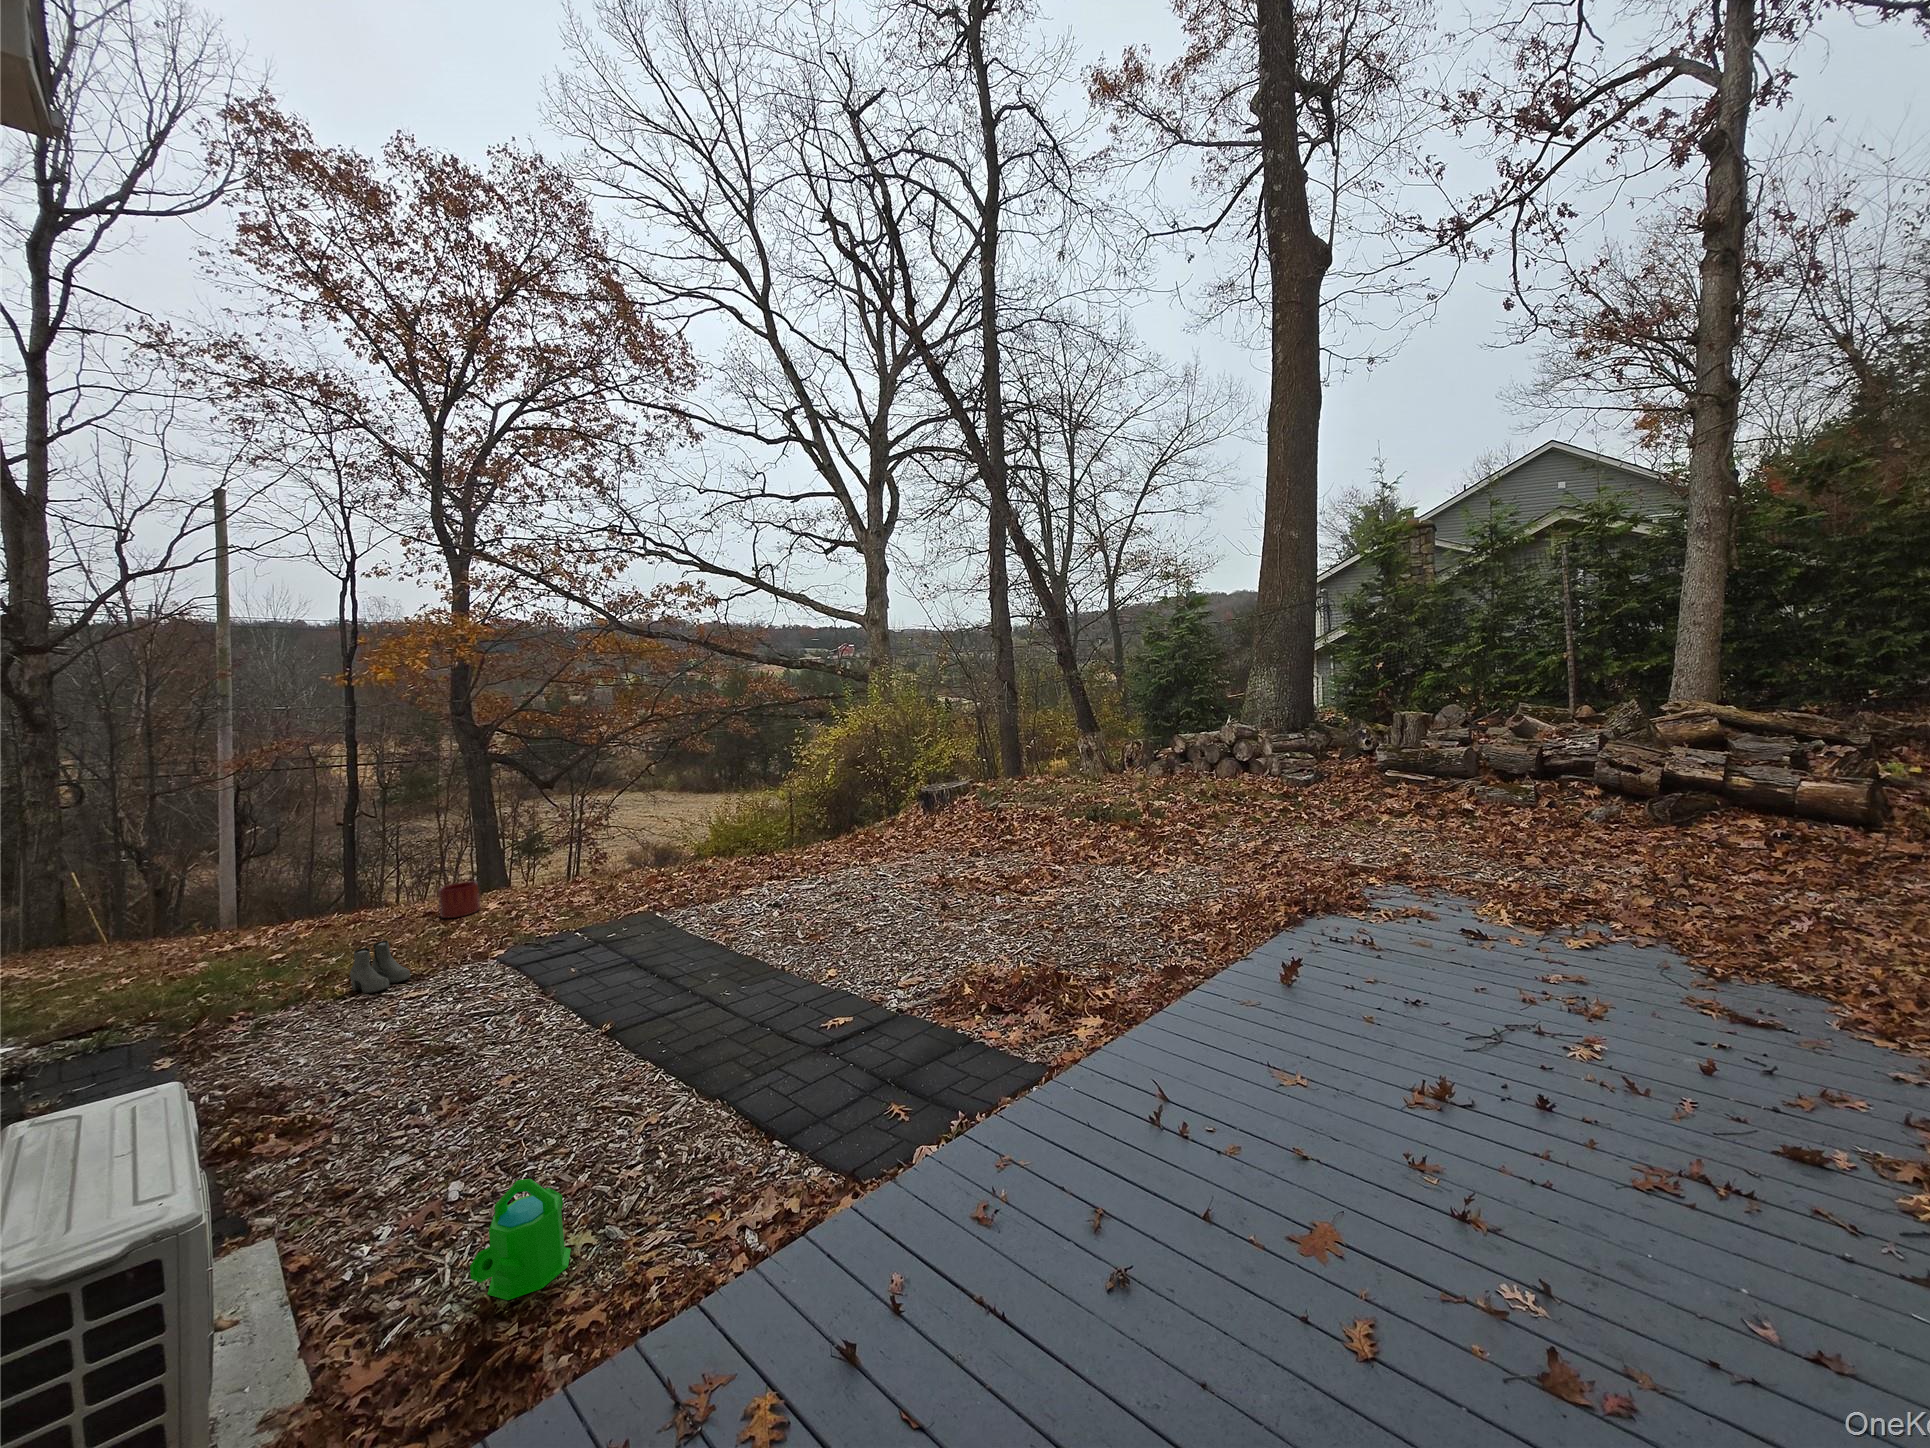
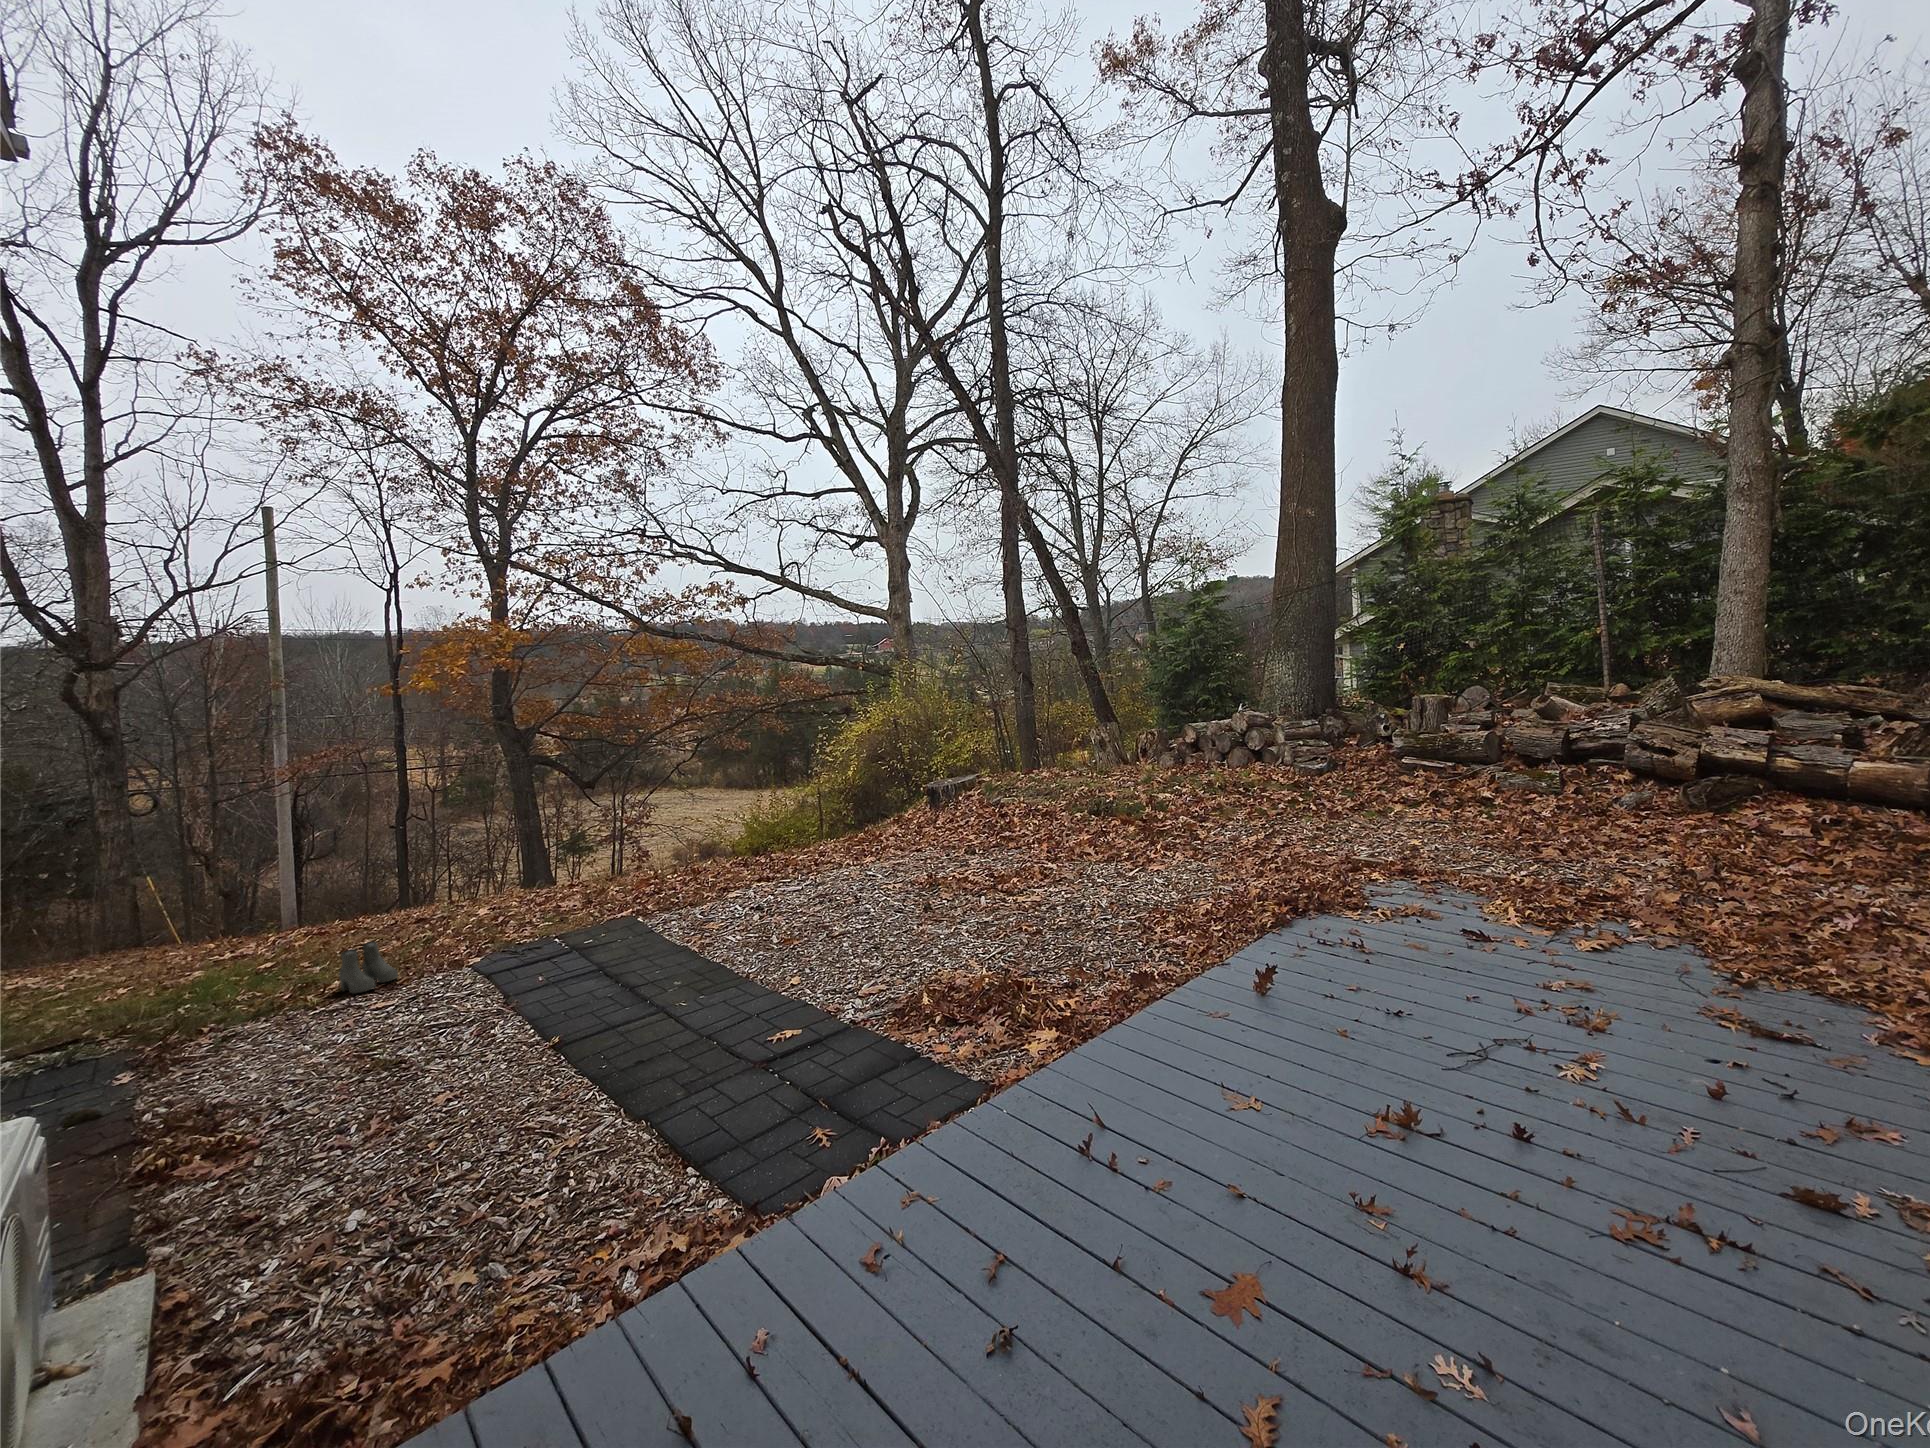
planter: present [438,881,480,918] -> none [446,878,488,915]
watering can: present [470,1179,571,1300] -> none [311,1220,447,1354]

